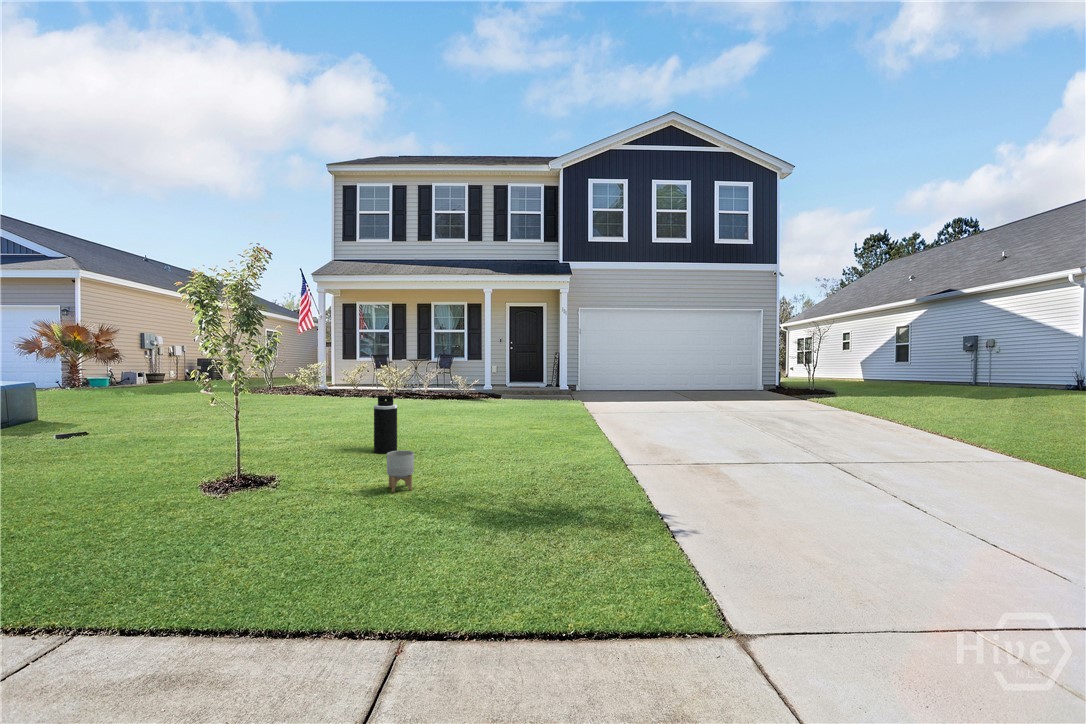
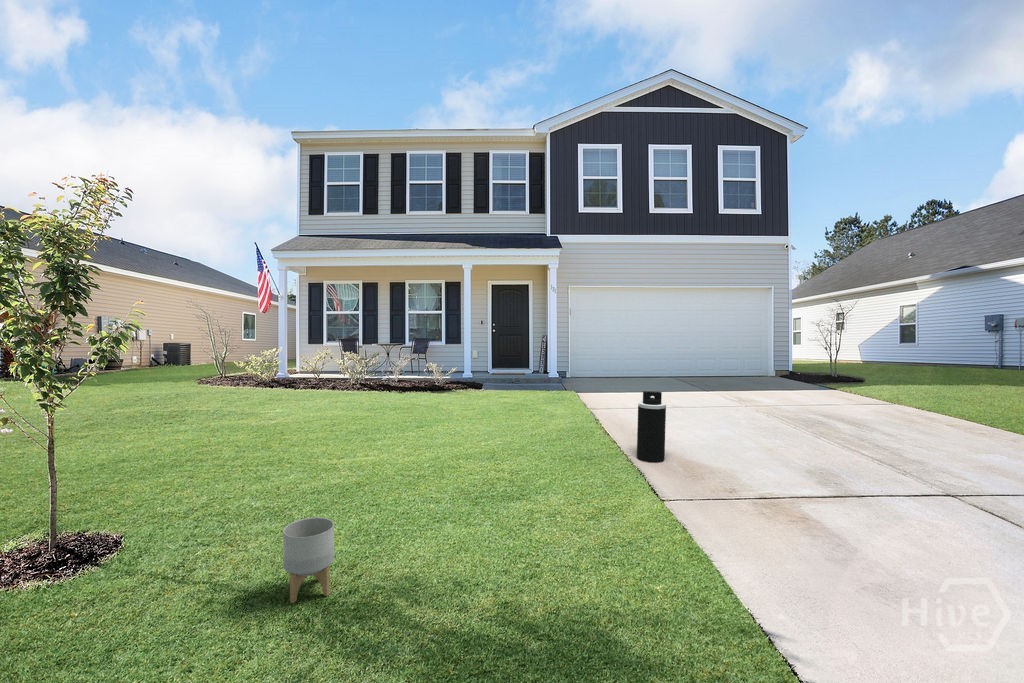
trash can: present [374,395,397,454] -> present [637,391,666,463]

